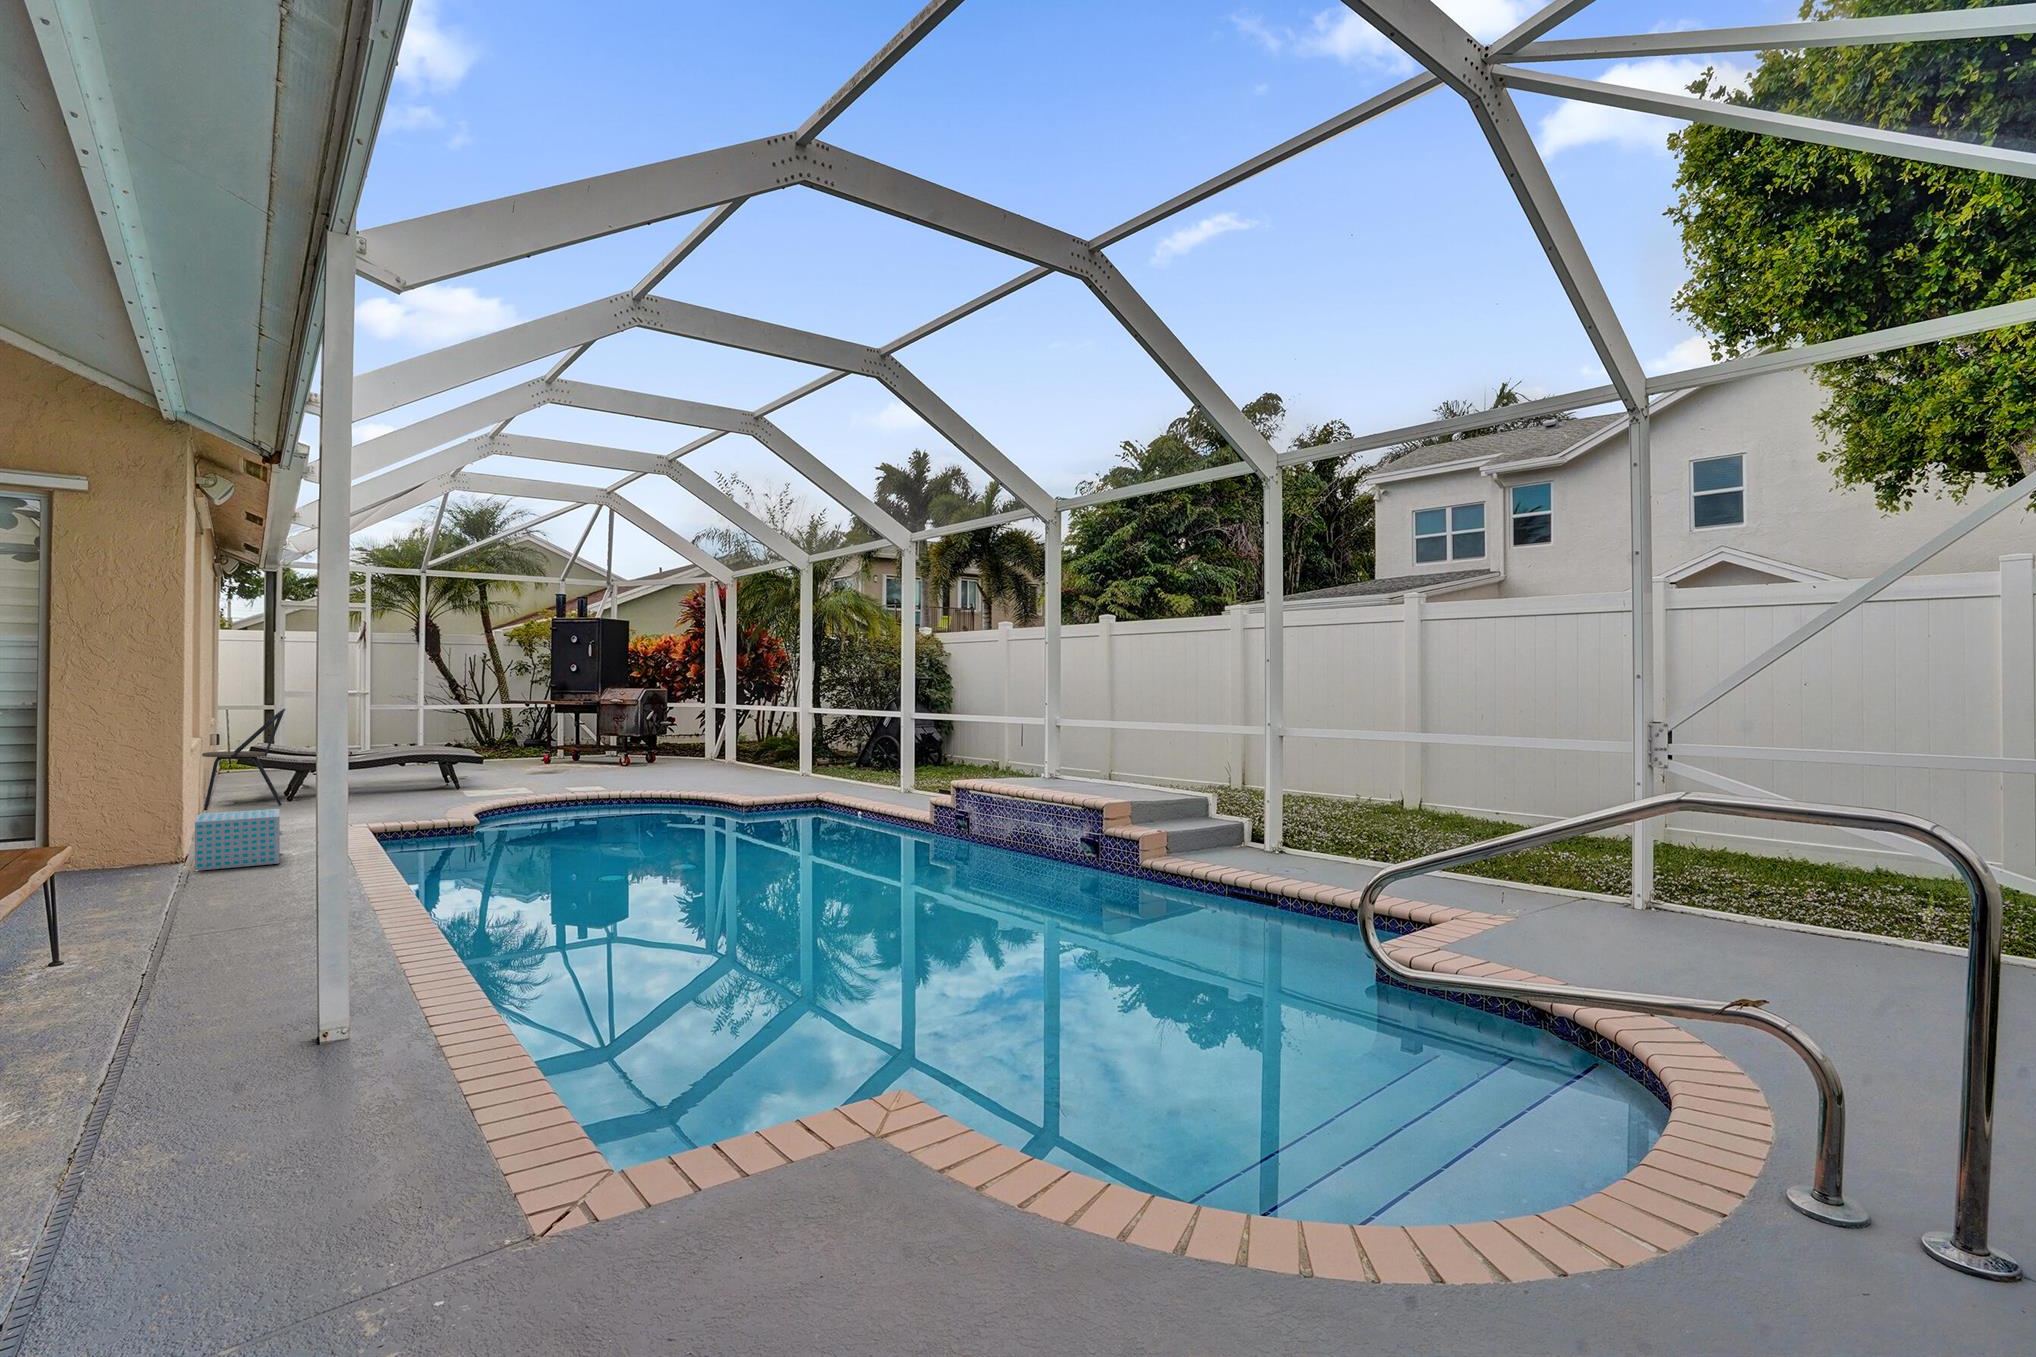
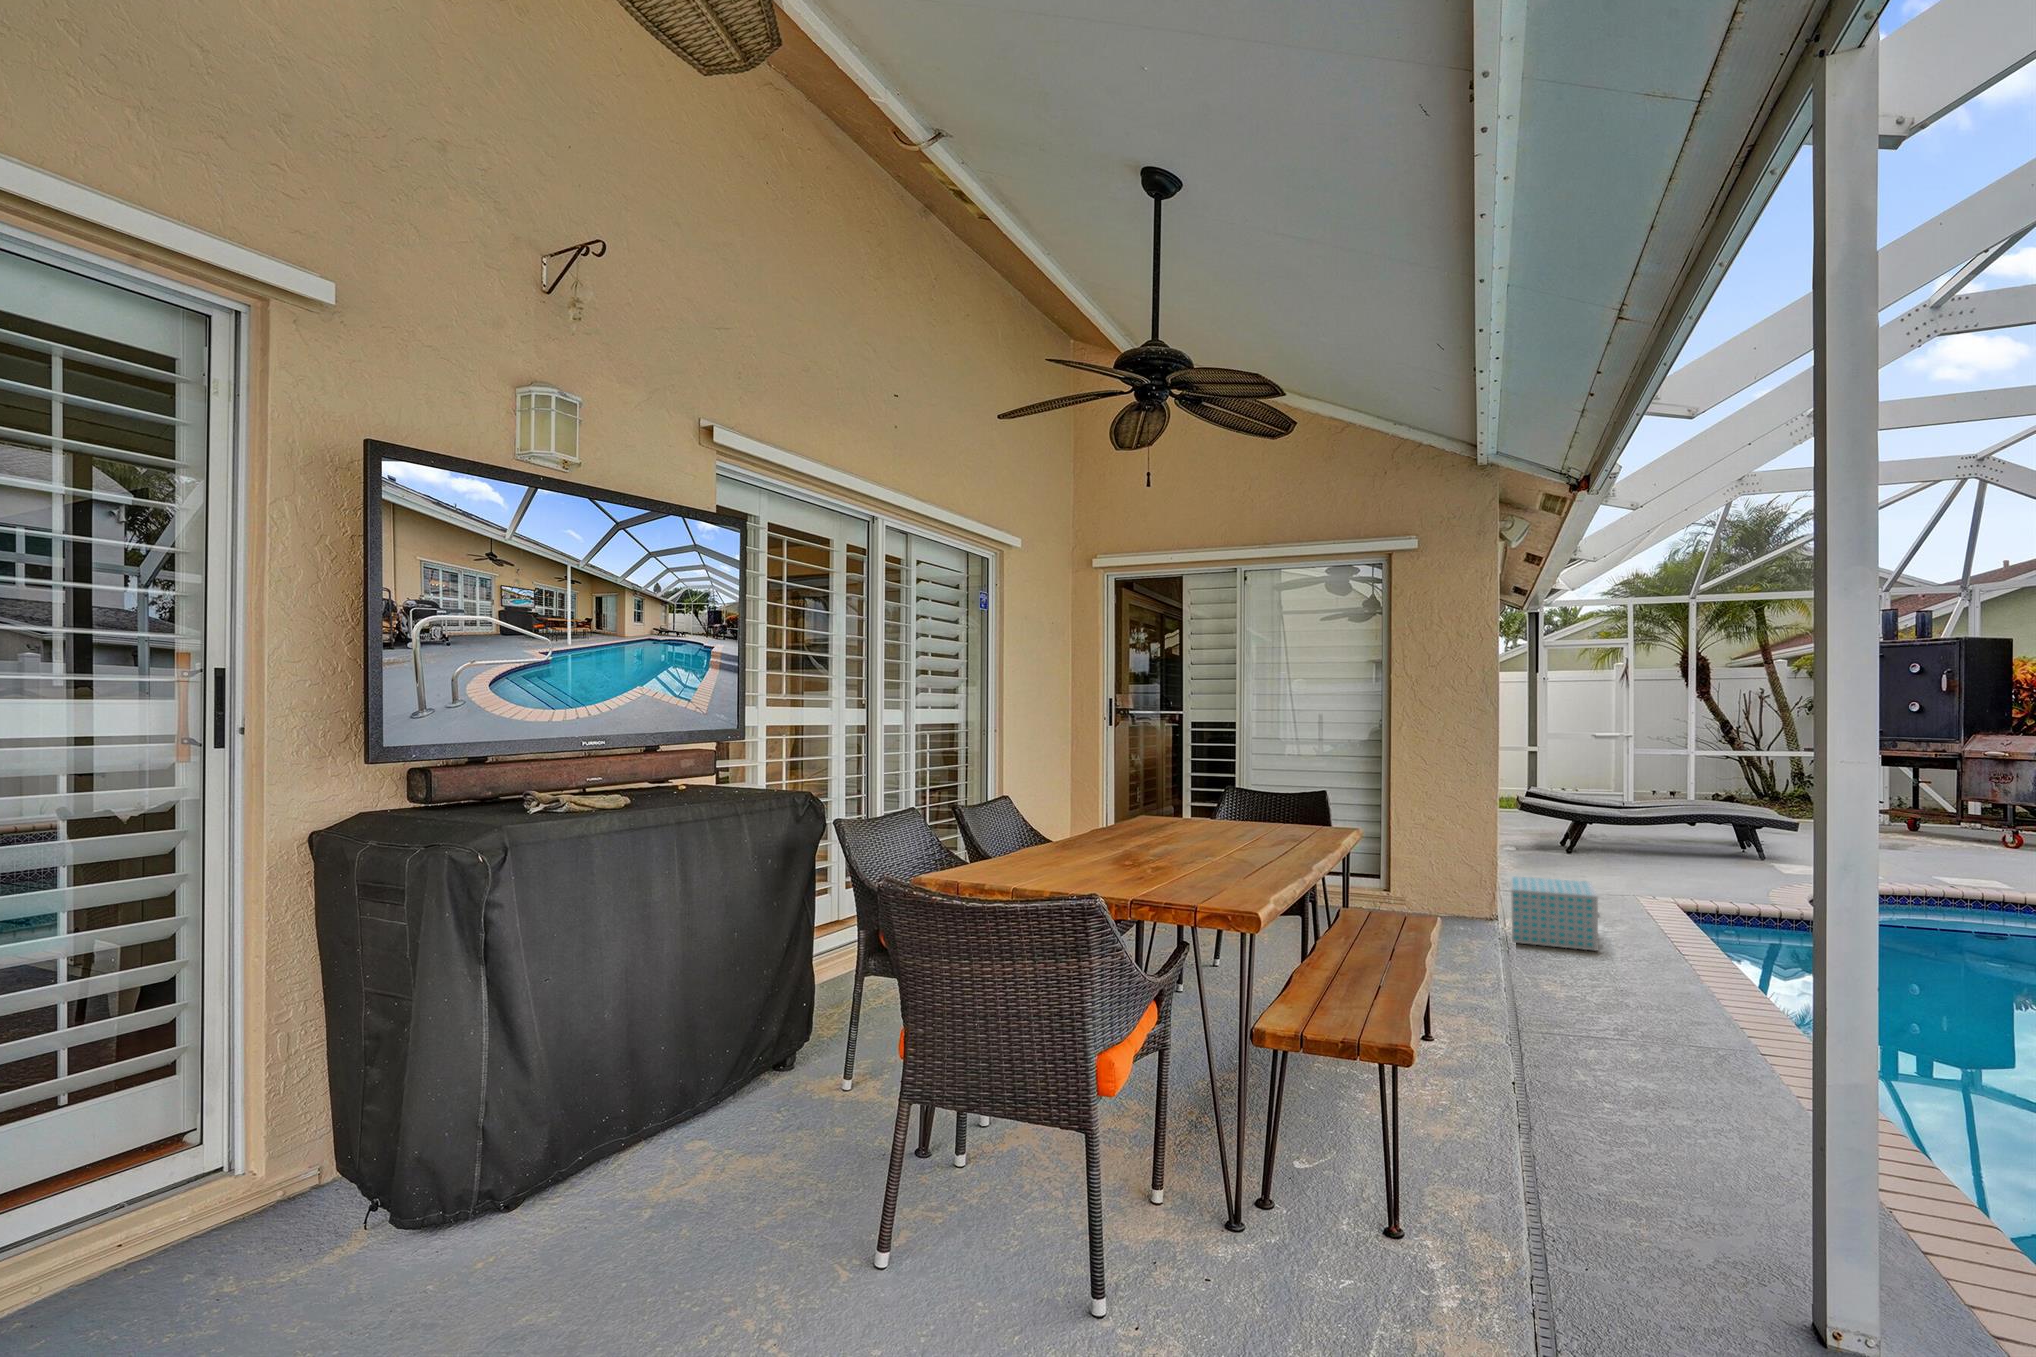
chair: present [202,709,285,810] -> none [1495,755,1571,859]

